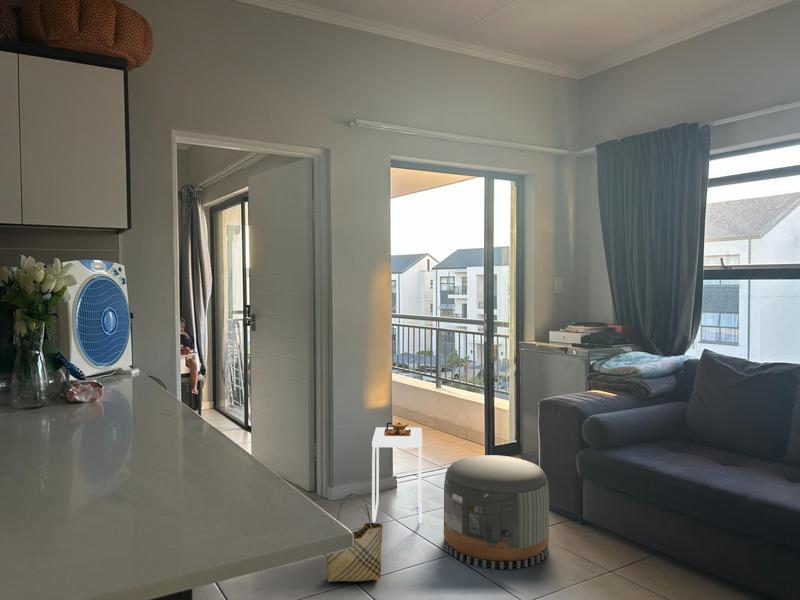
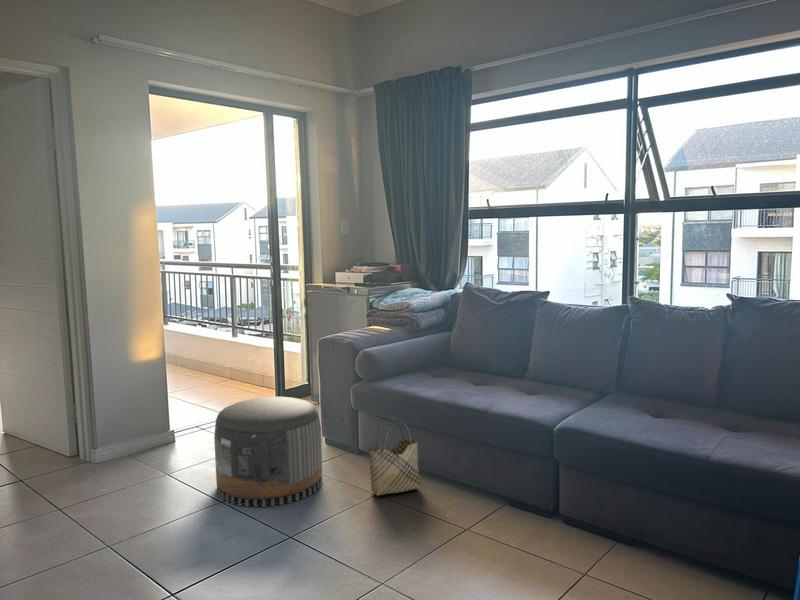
side table: present [372,422,422,523] -> none [136,373,200,478]
woven basket: present [326,494,383,582] -> present [368,416,420,496]

